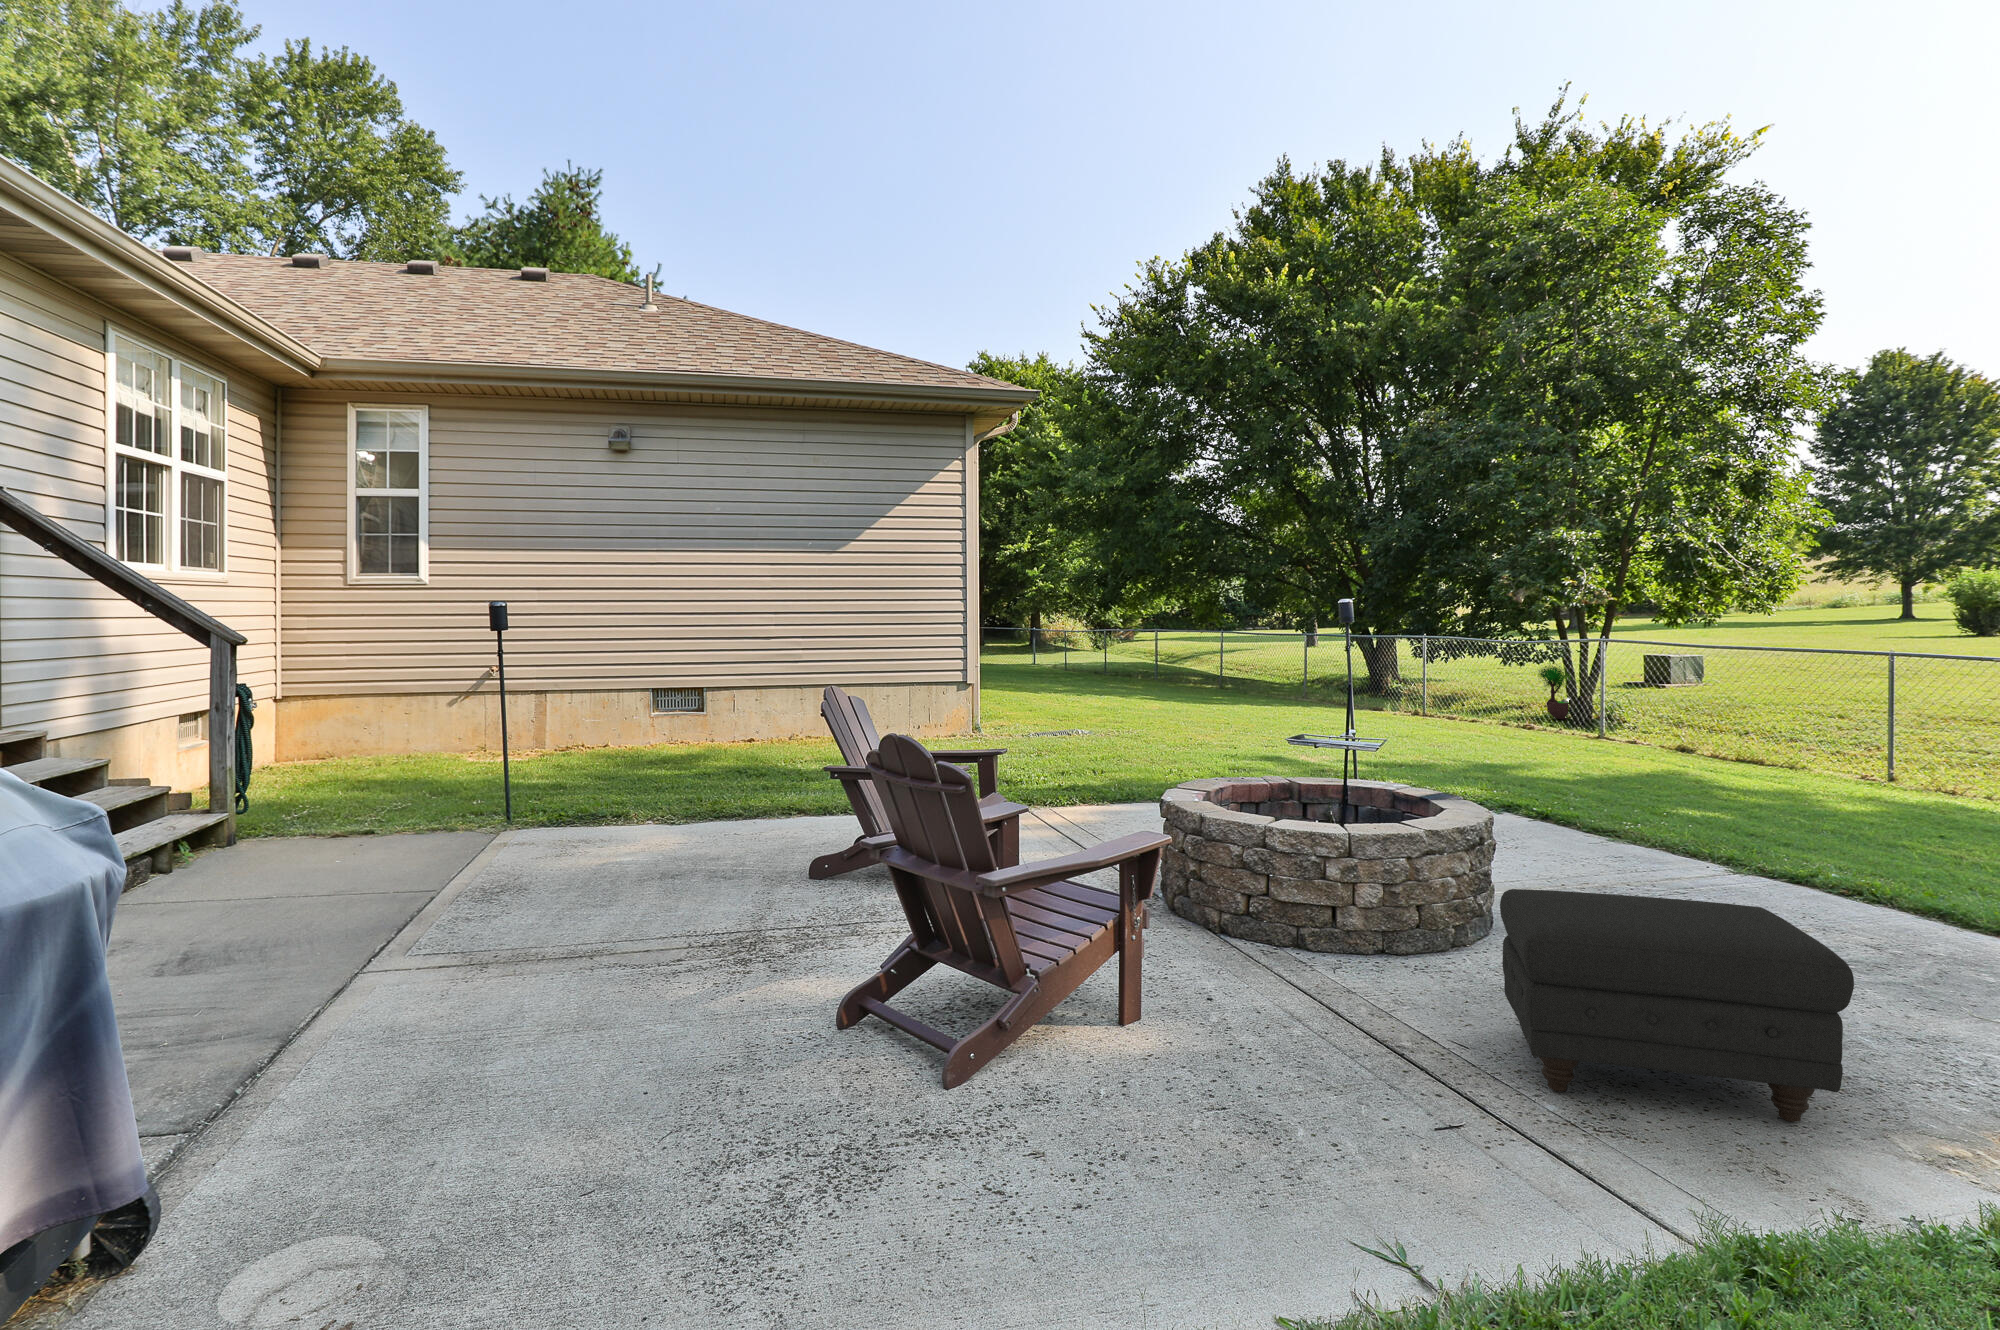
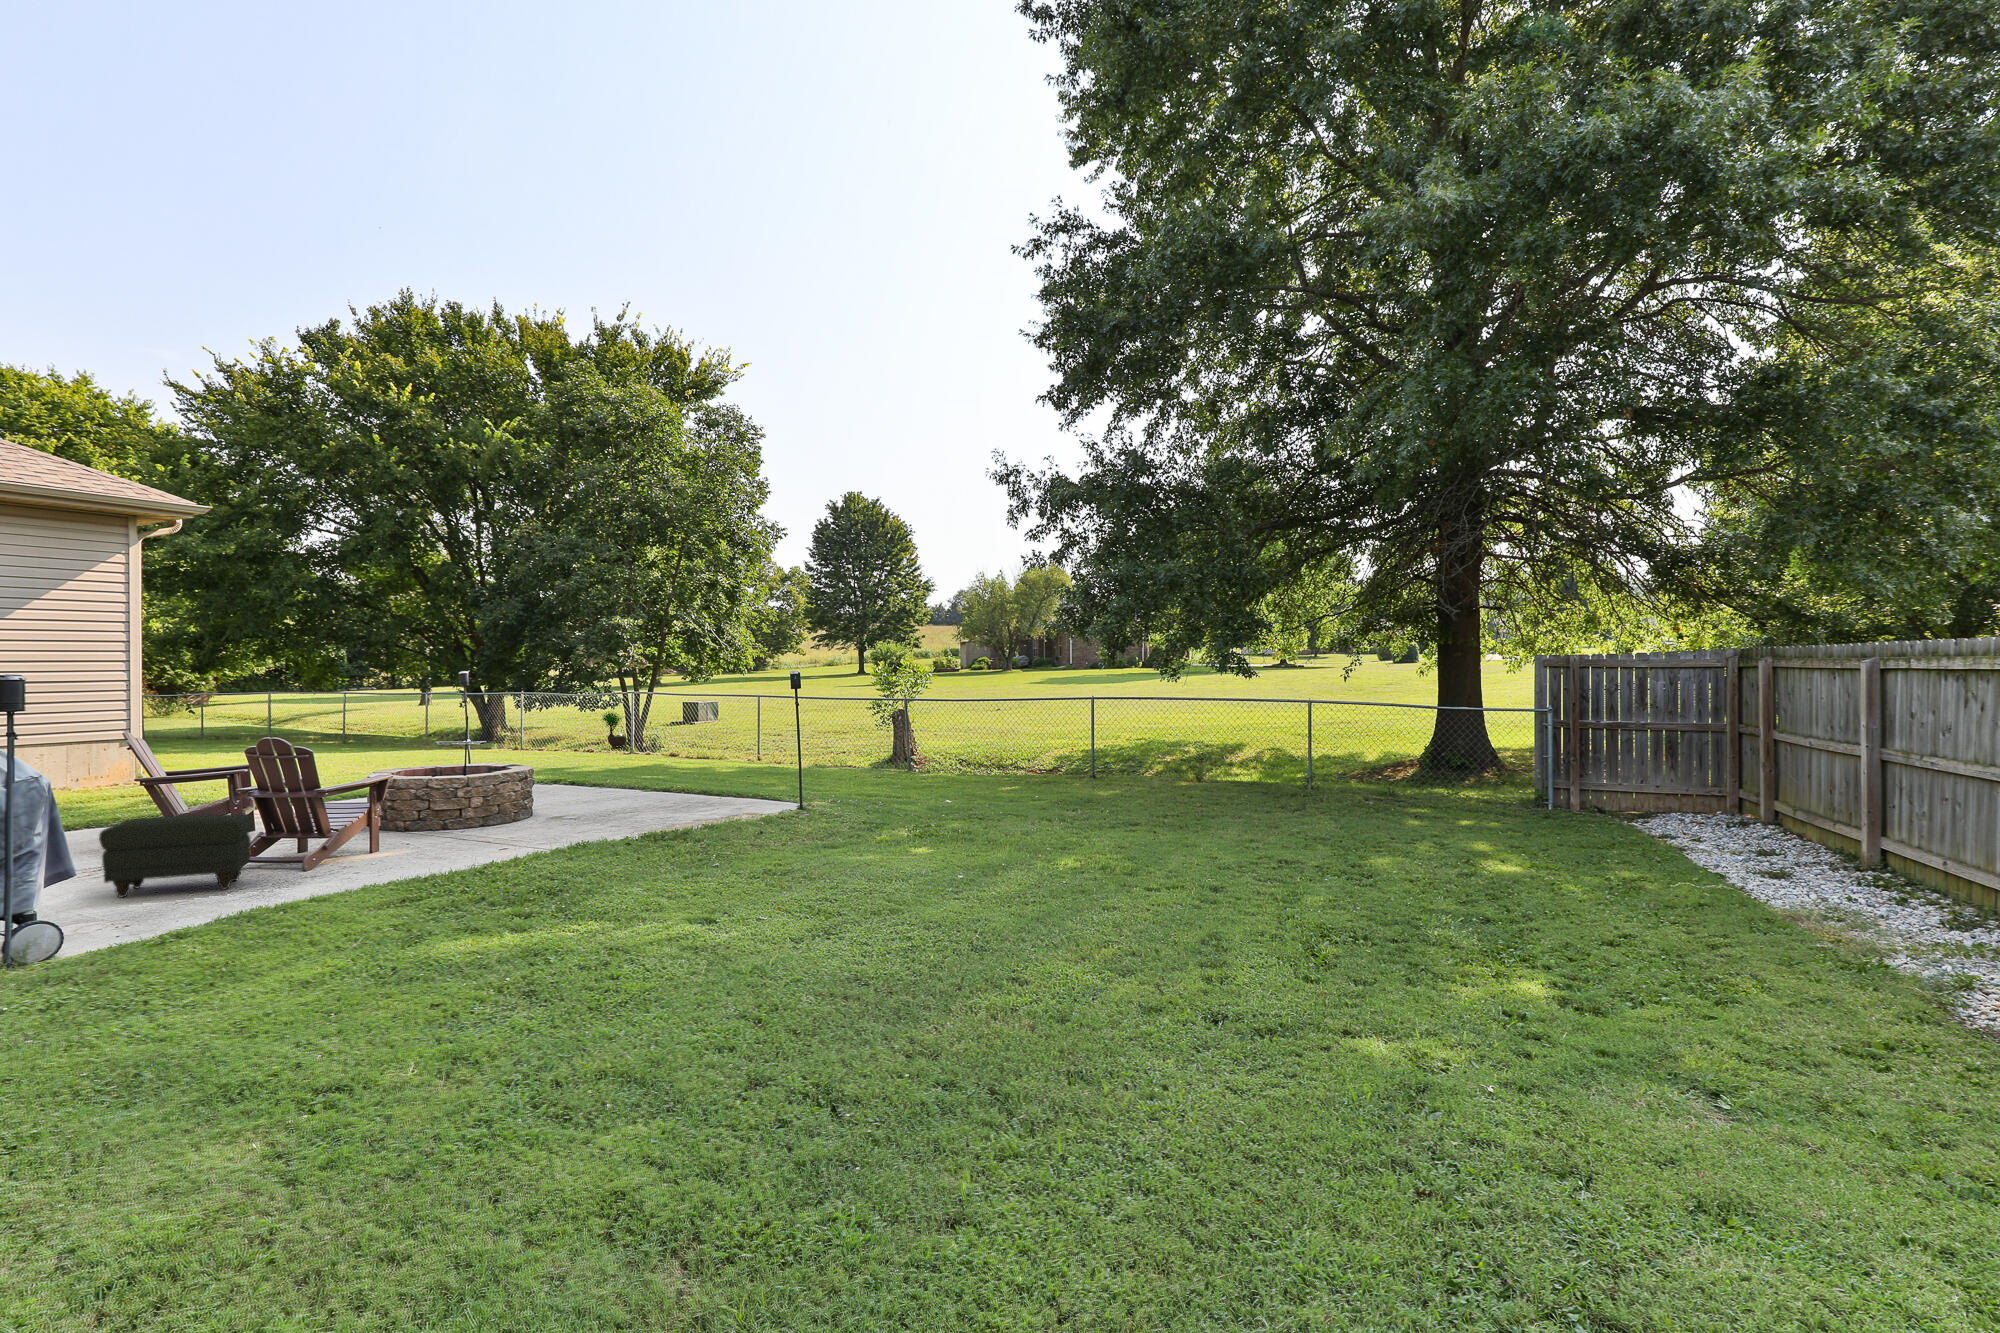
ottoman: present [1500,889,1854,1122] -> present [99,814,254,897]

